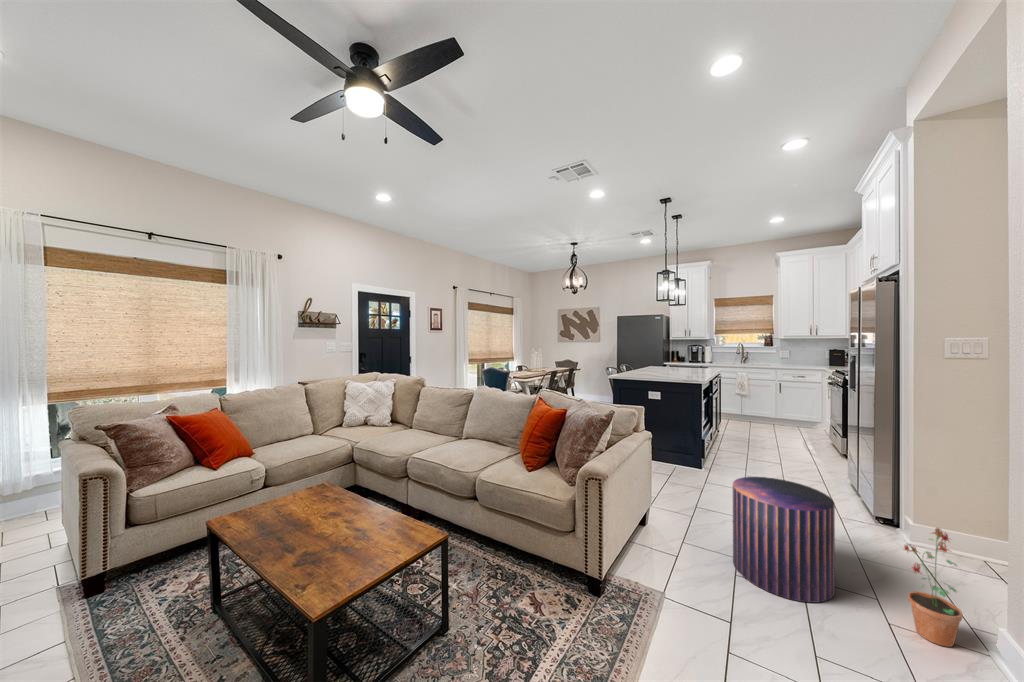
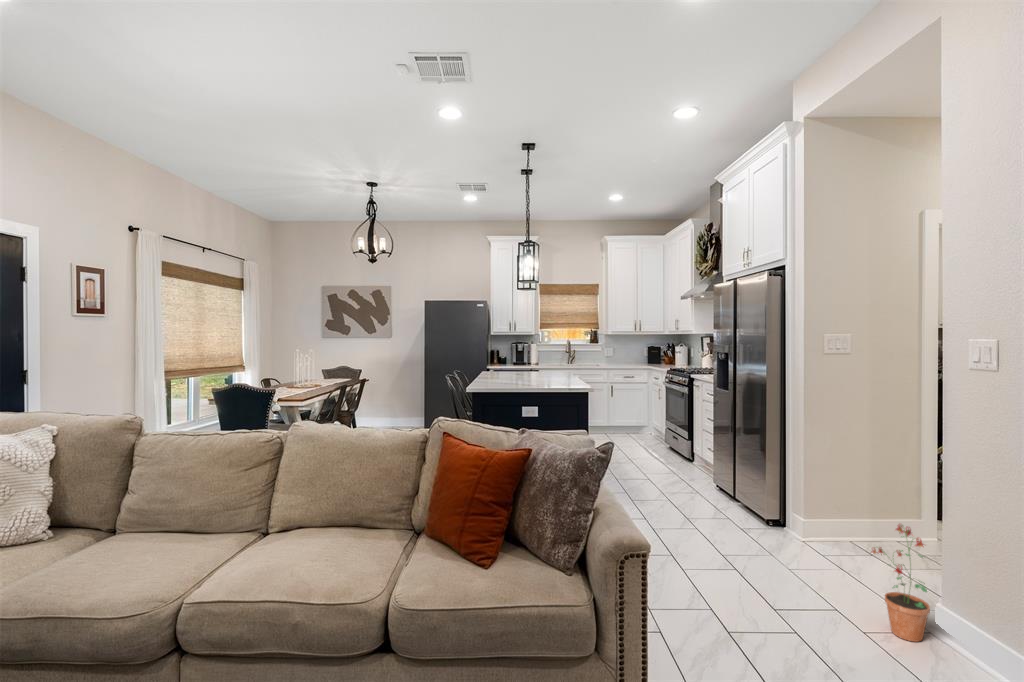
pouf: present [733,477,835,603] -> none [712,501,822,644]

